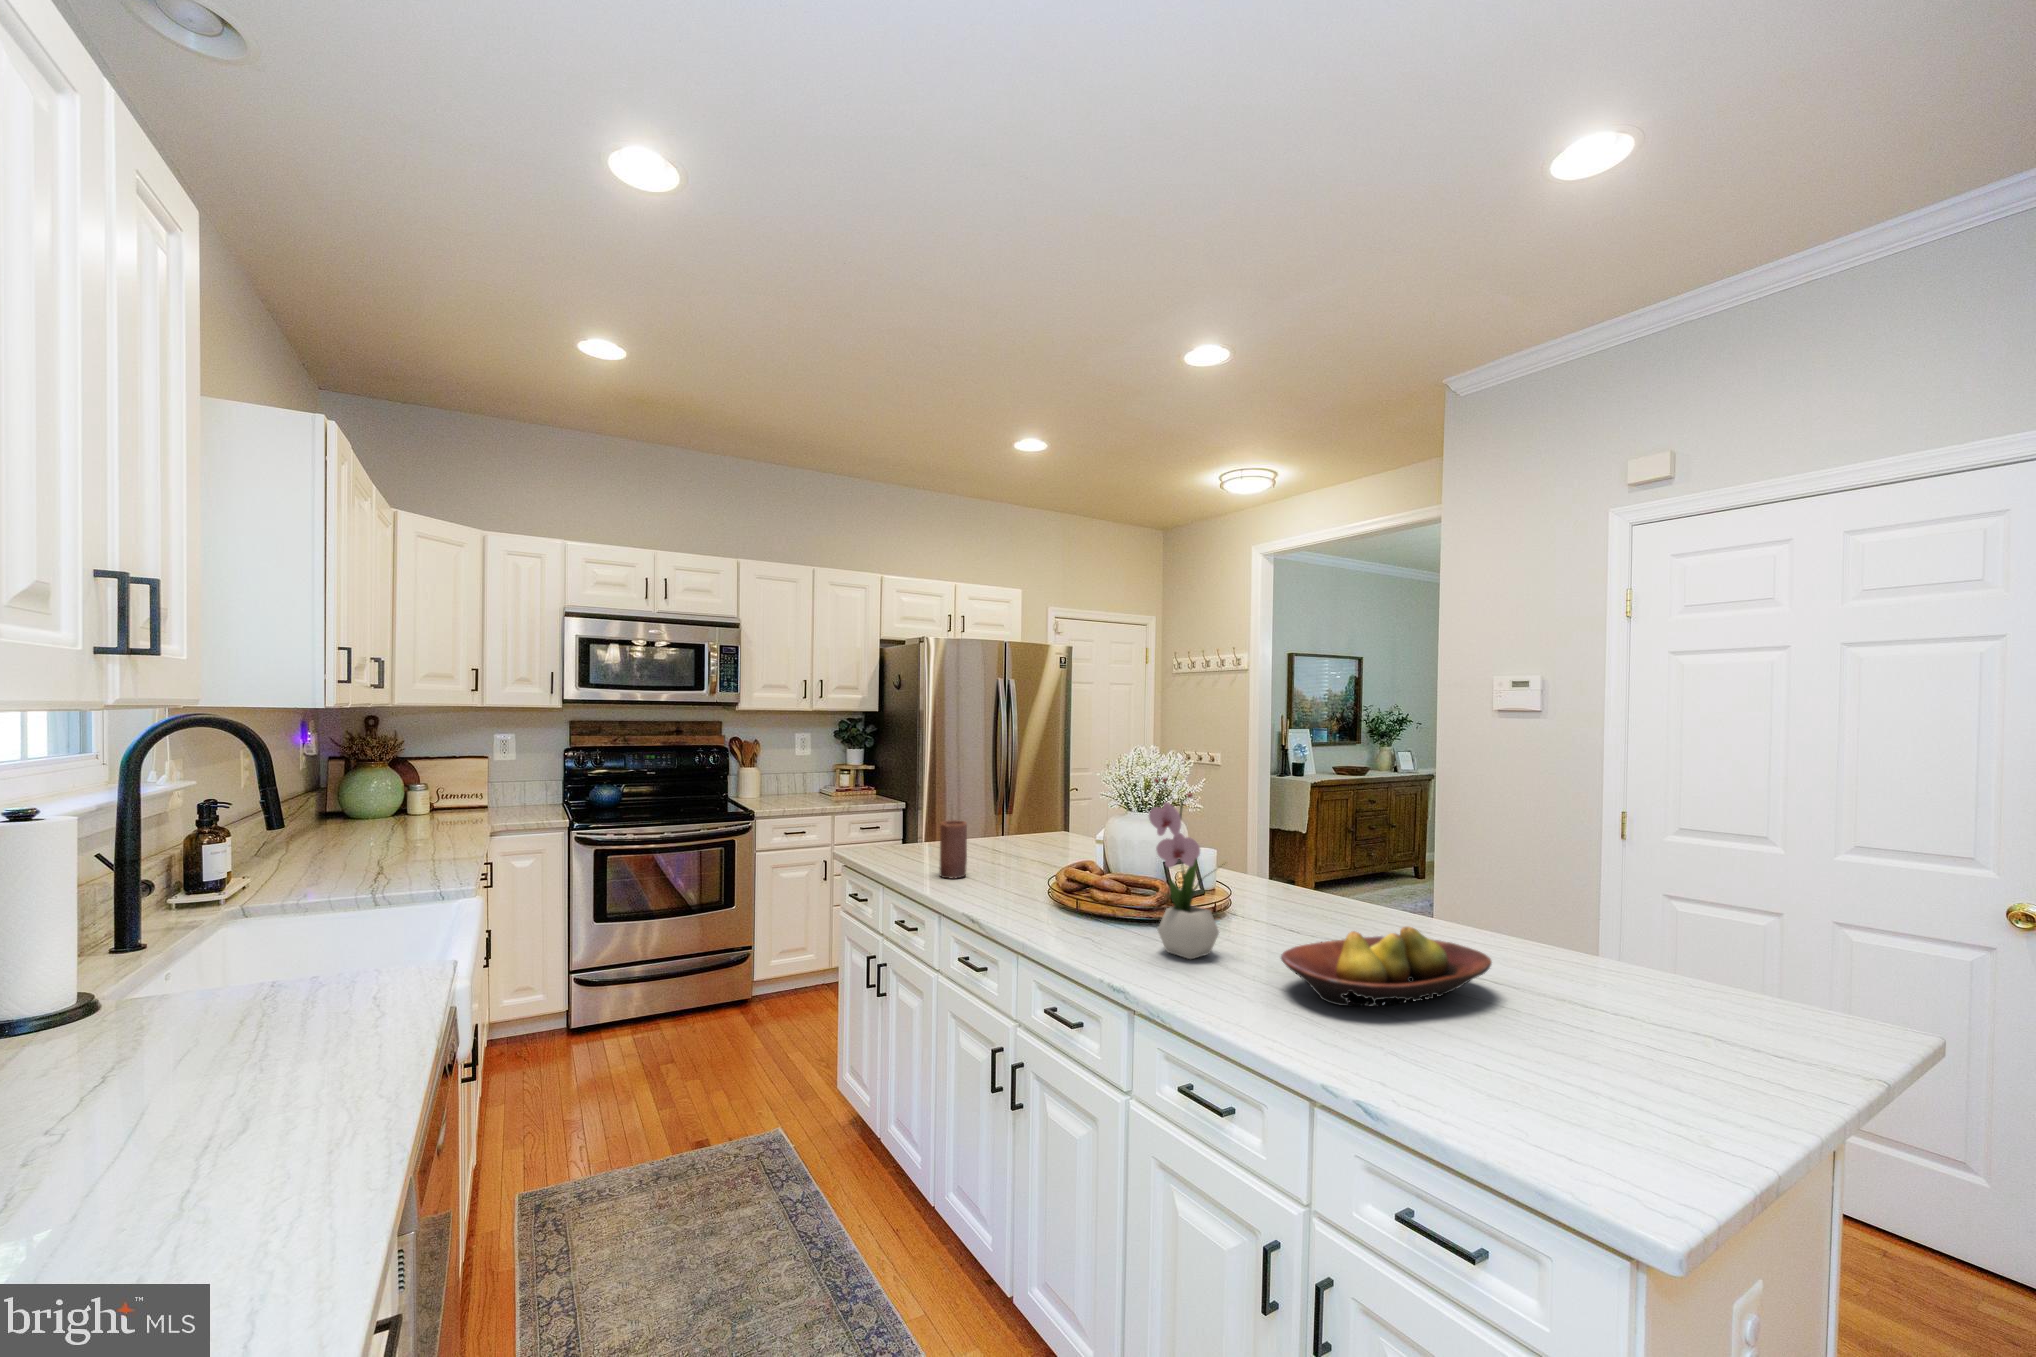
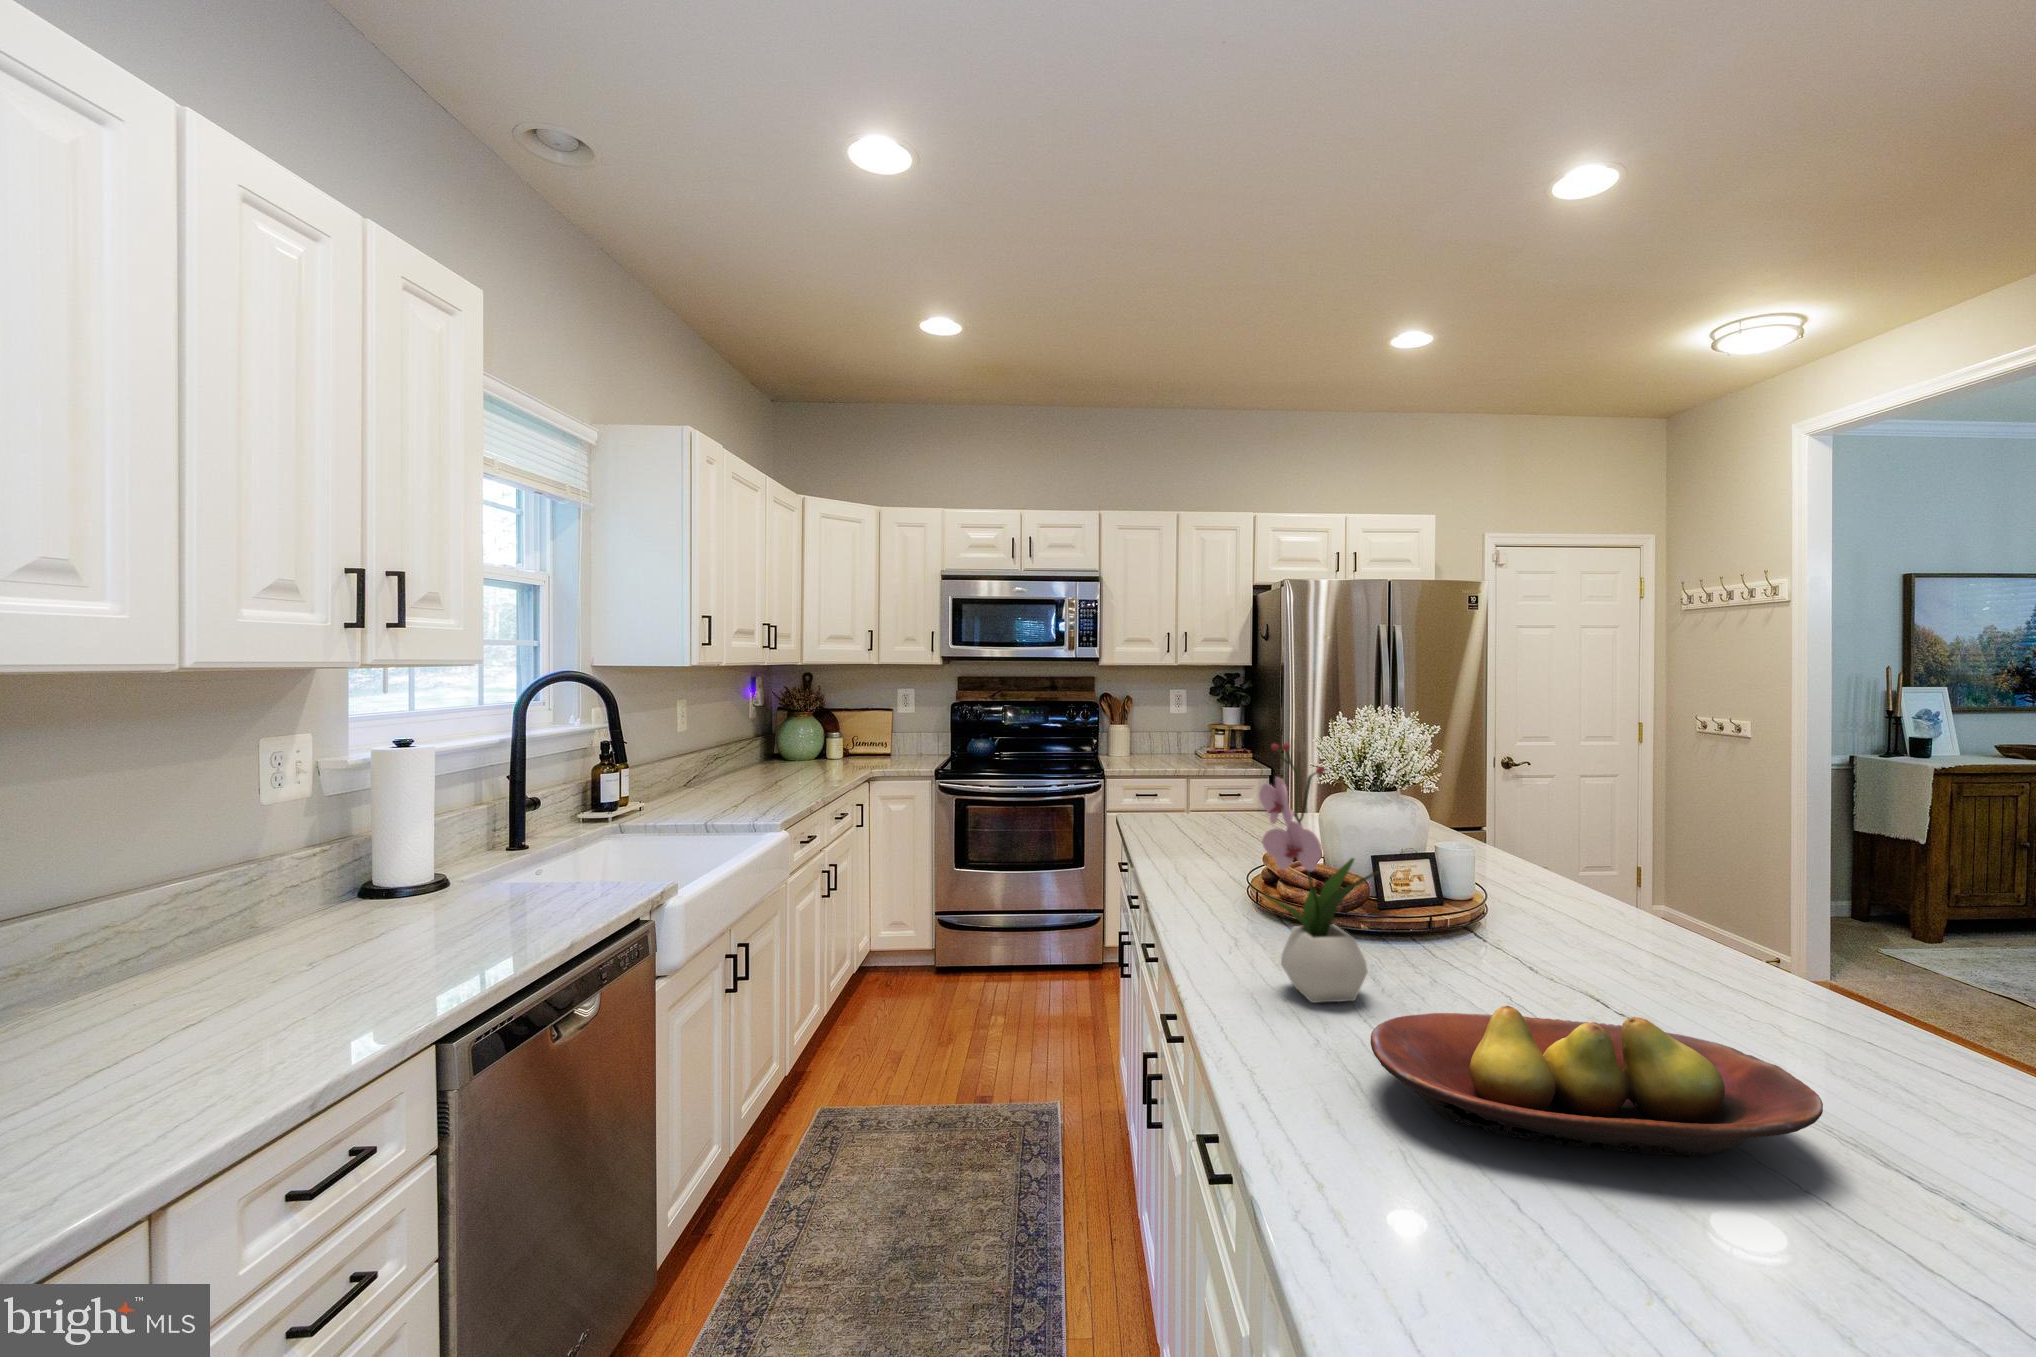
candle: present [940,820,967,879] -> none [1162,791,1195,859]

